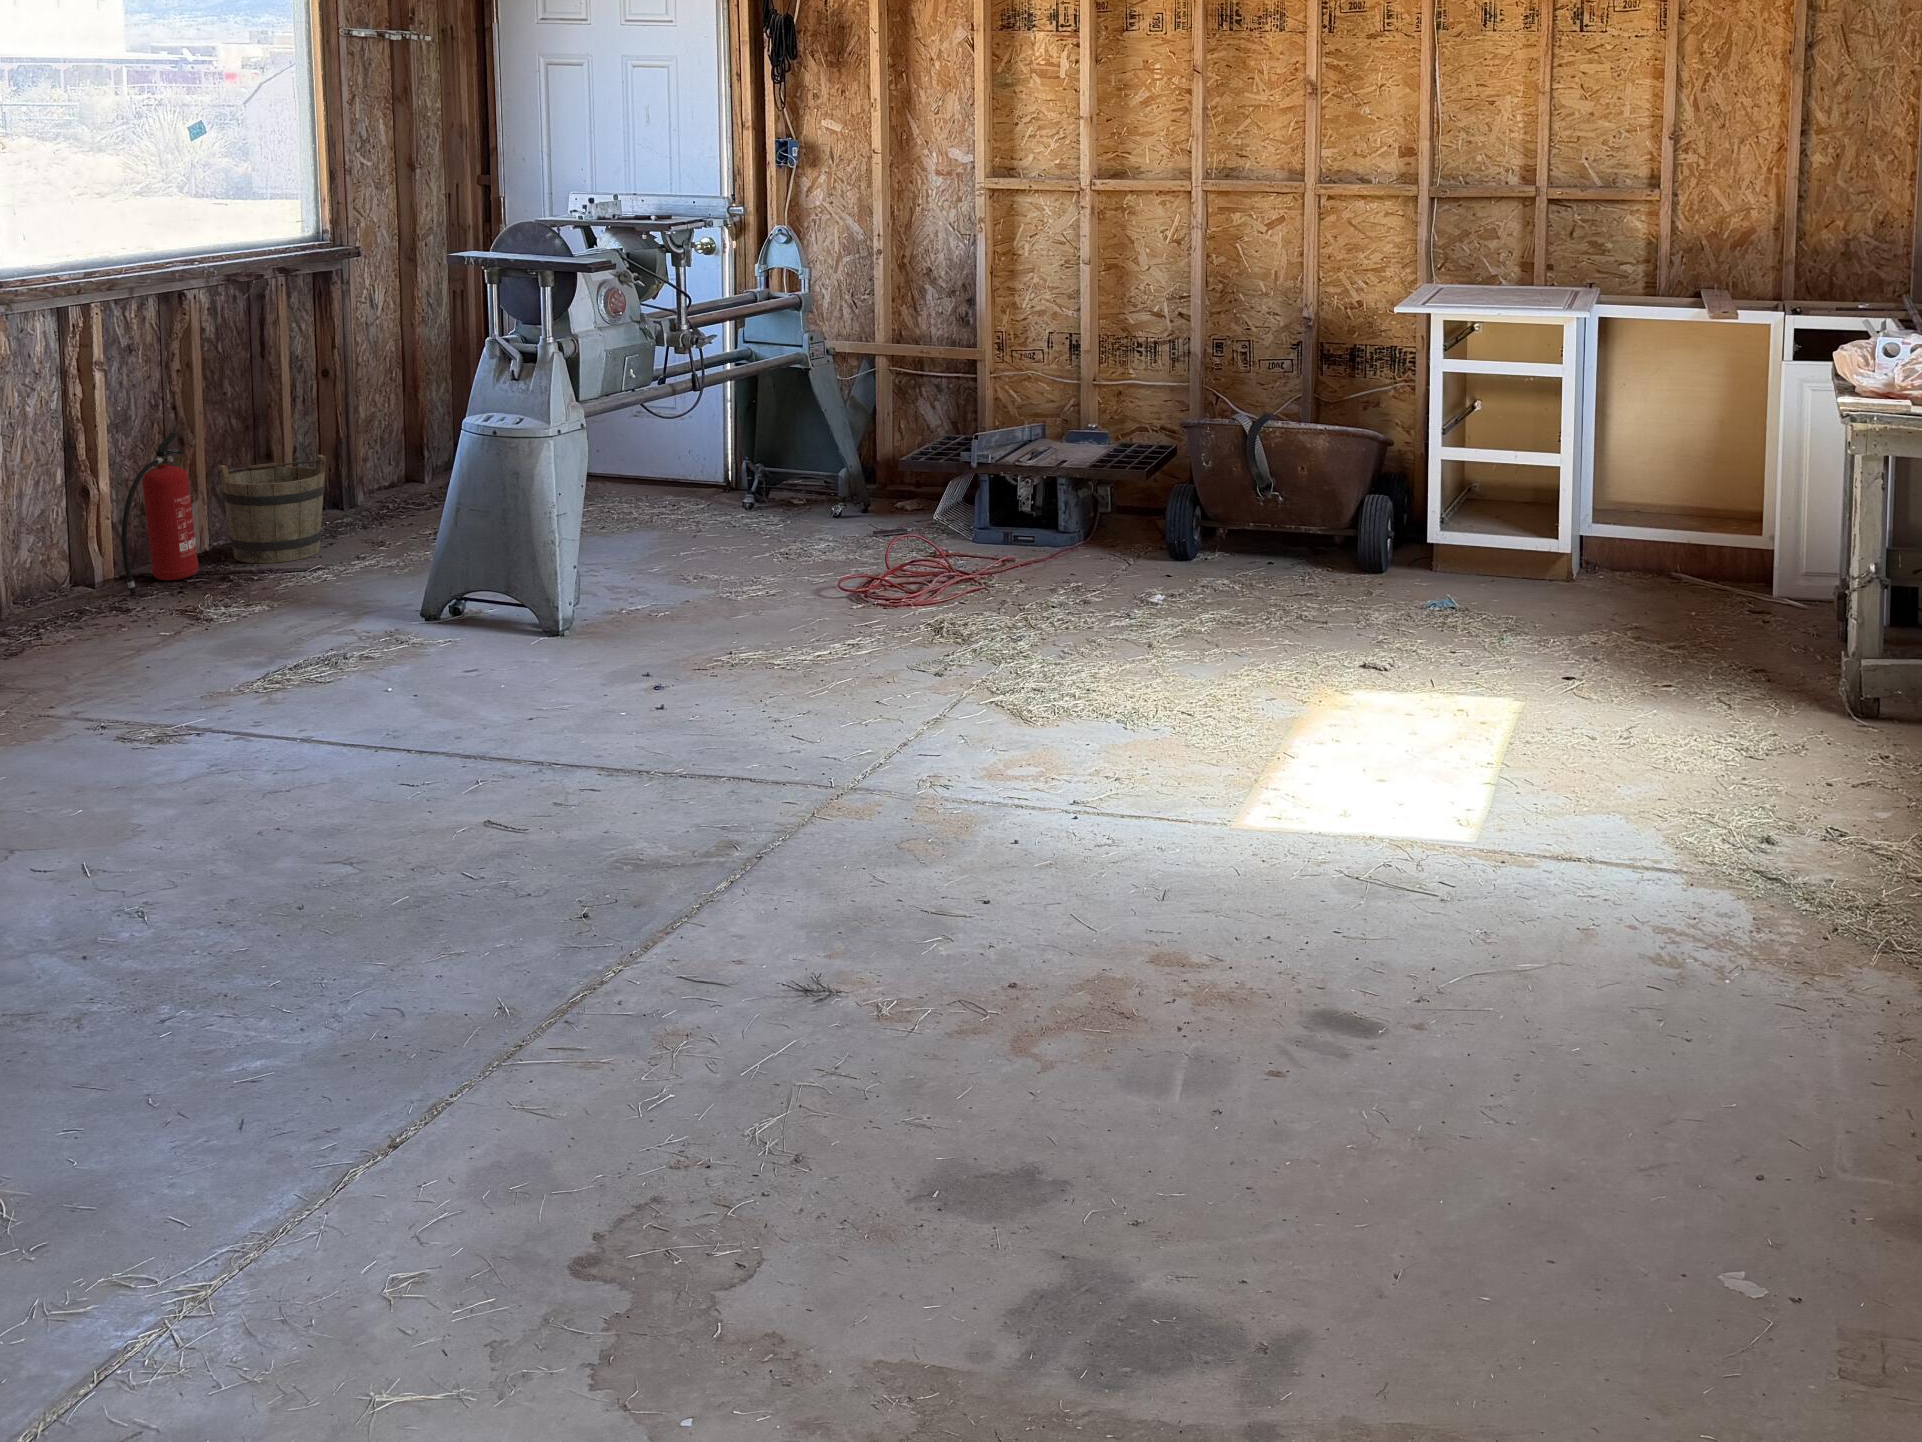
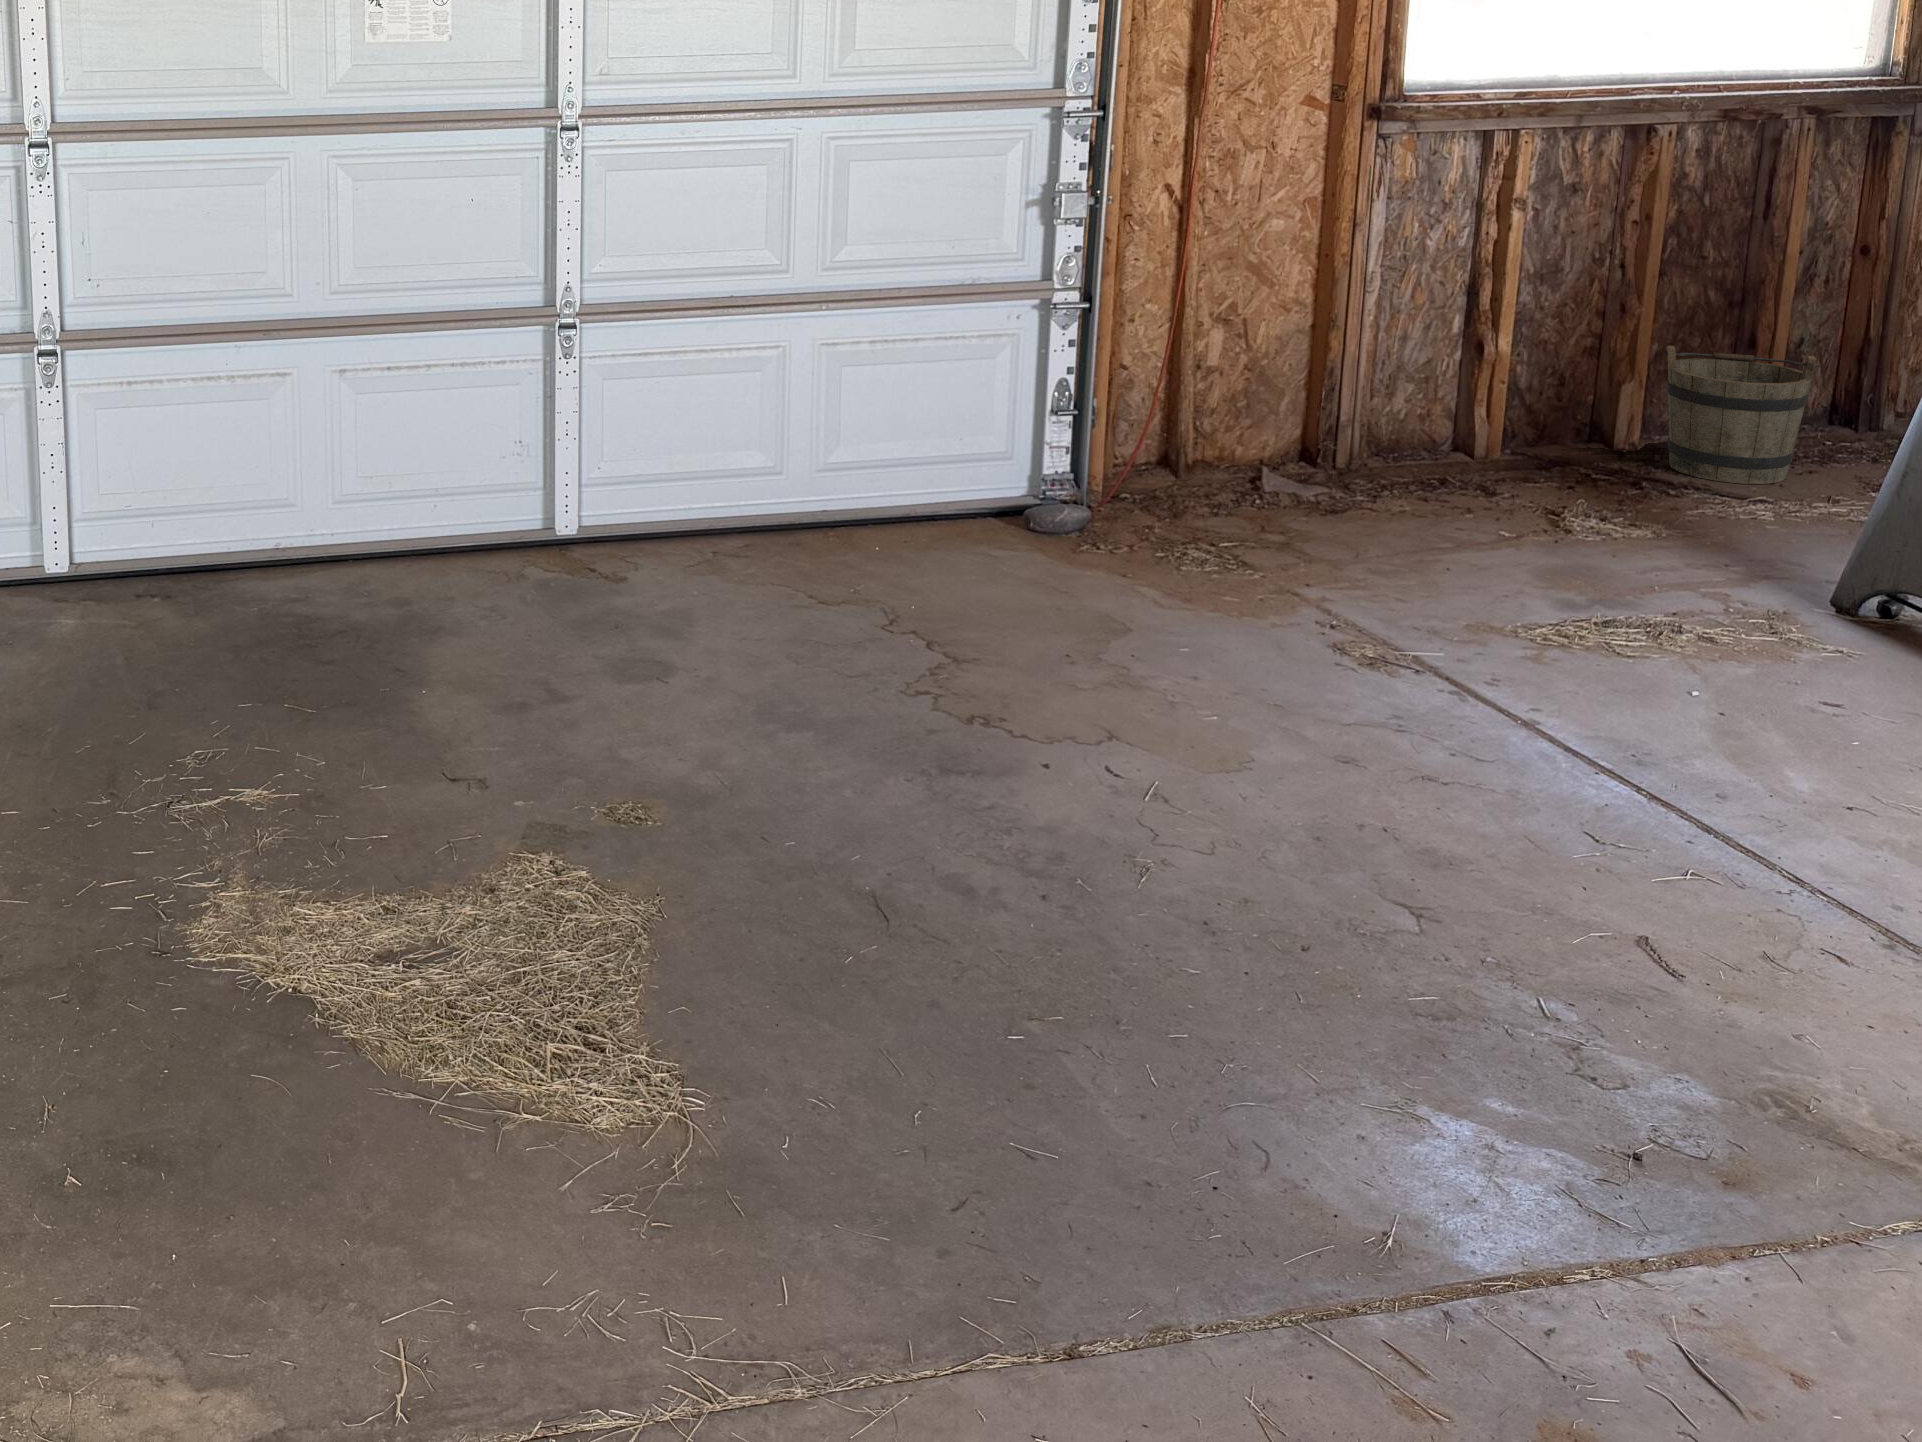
fire extinguisher: present [122,433,199,595] -> none [1508,296,1618,477]

